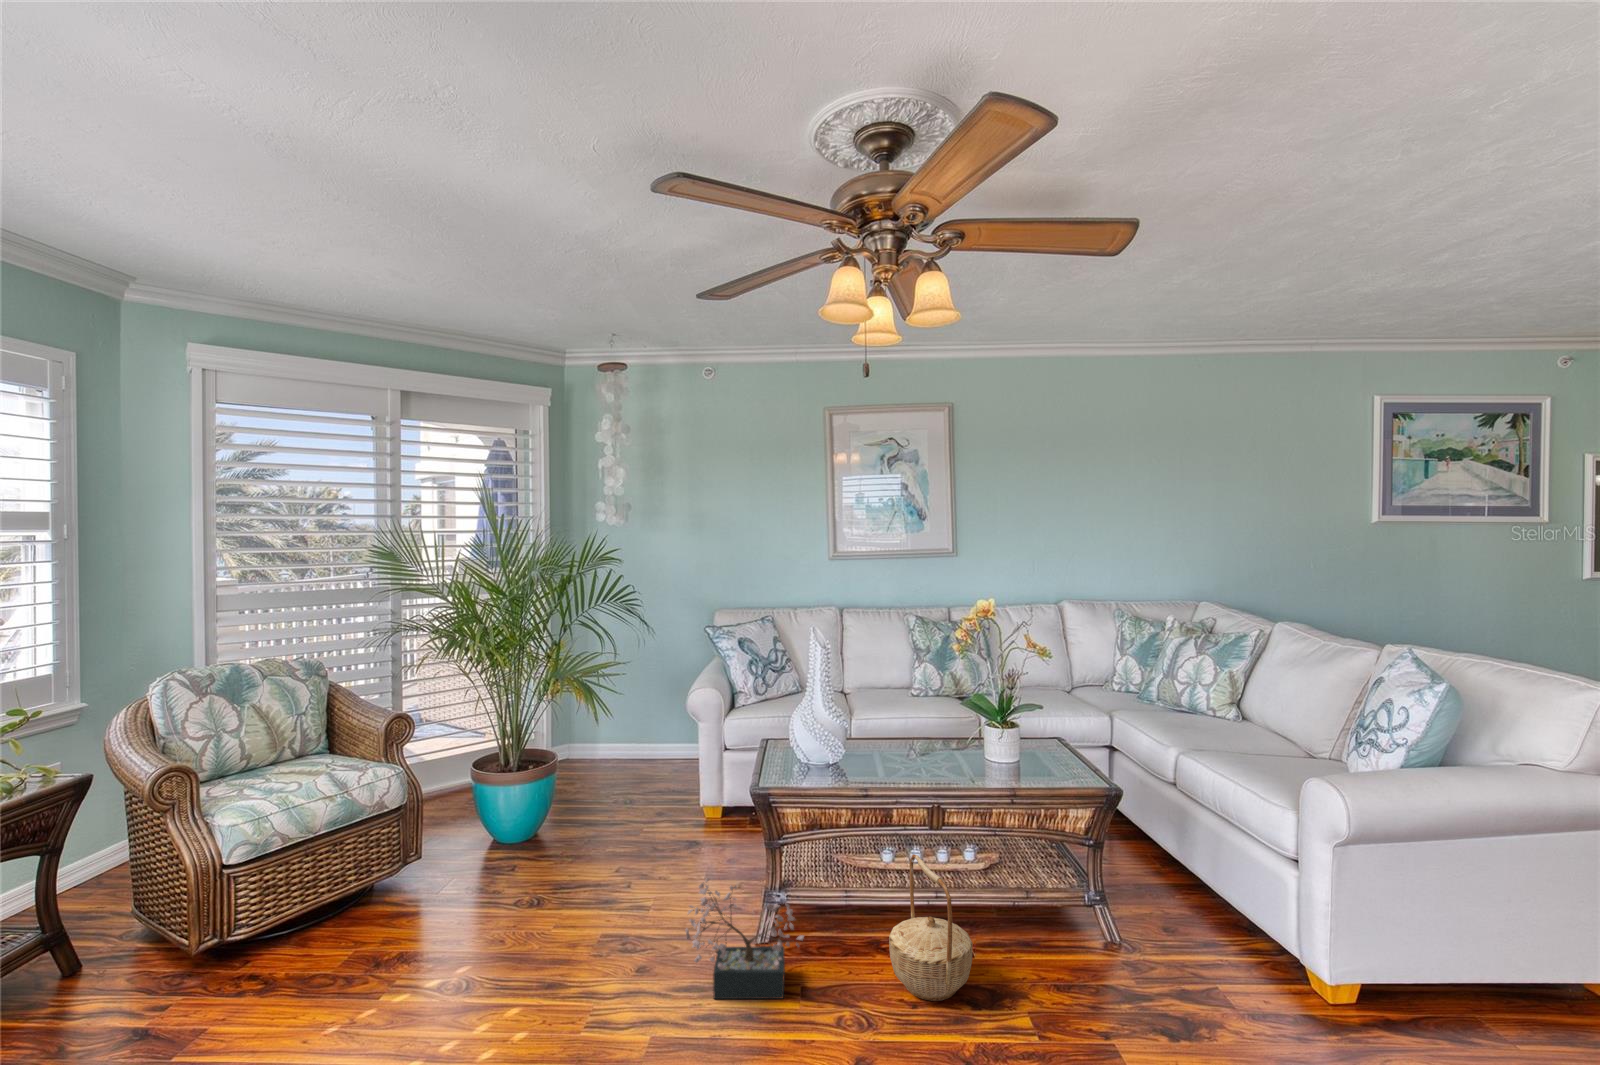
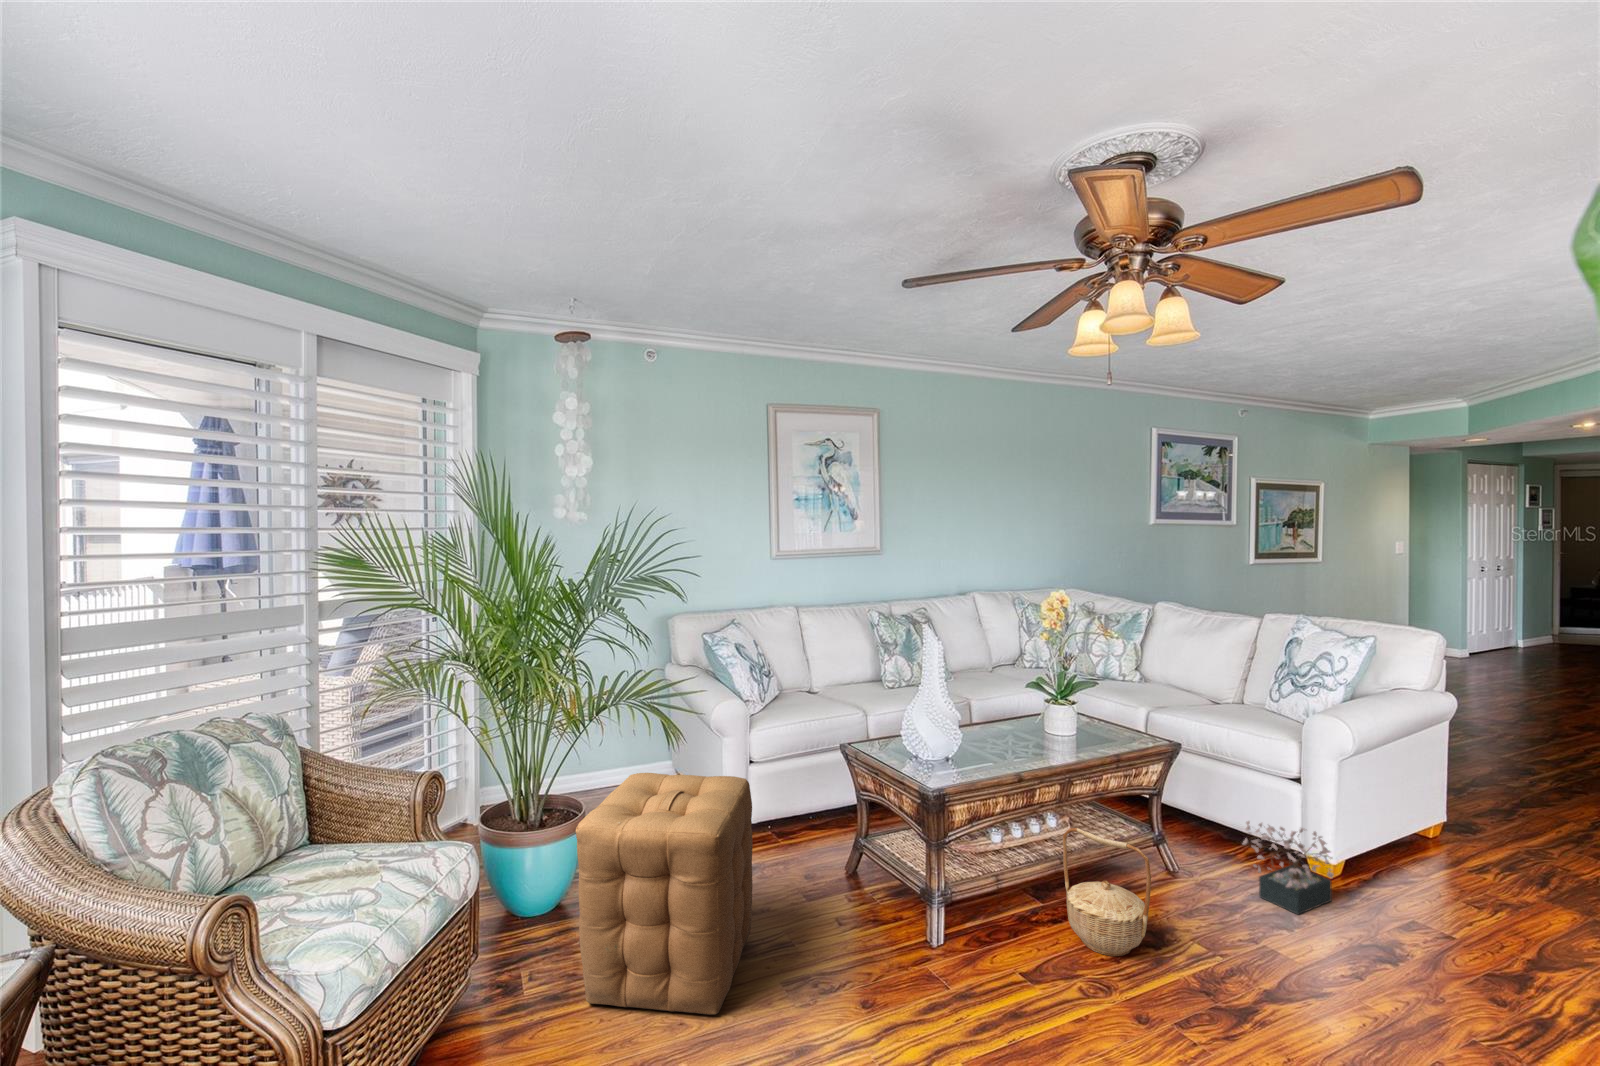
ottoman: none [455,738,625,943] -> present [576,773,753,1015]
decorative plant: present [685,878,804,999] -> present [1243,821,1333,914]

